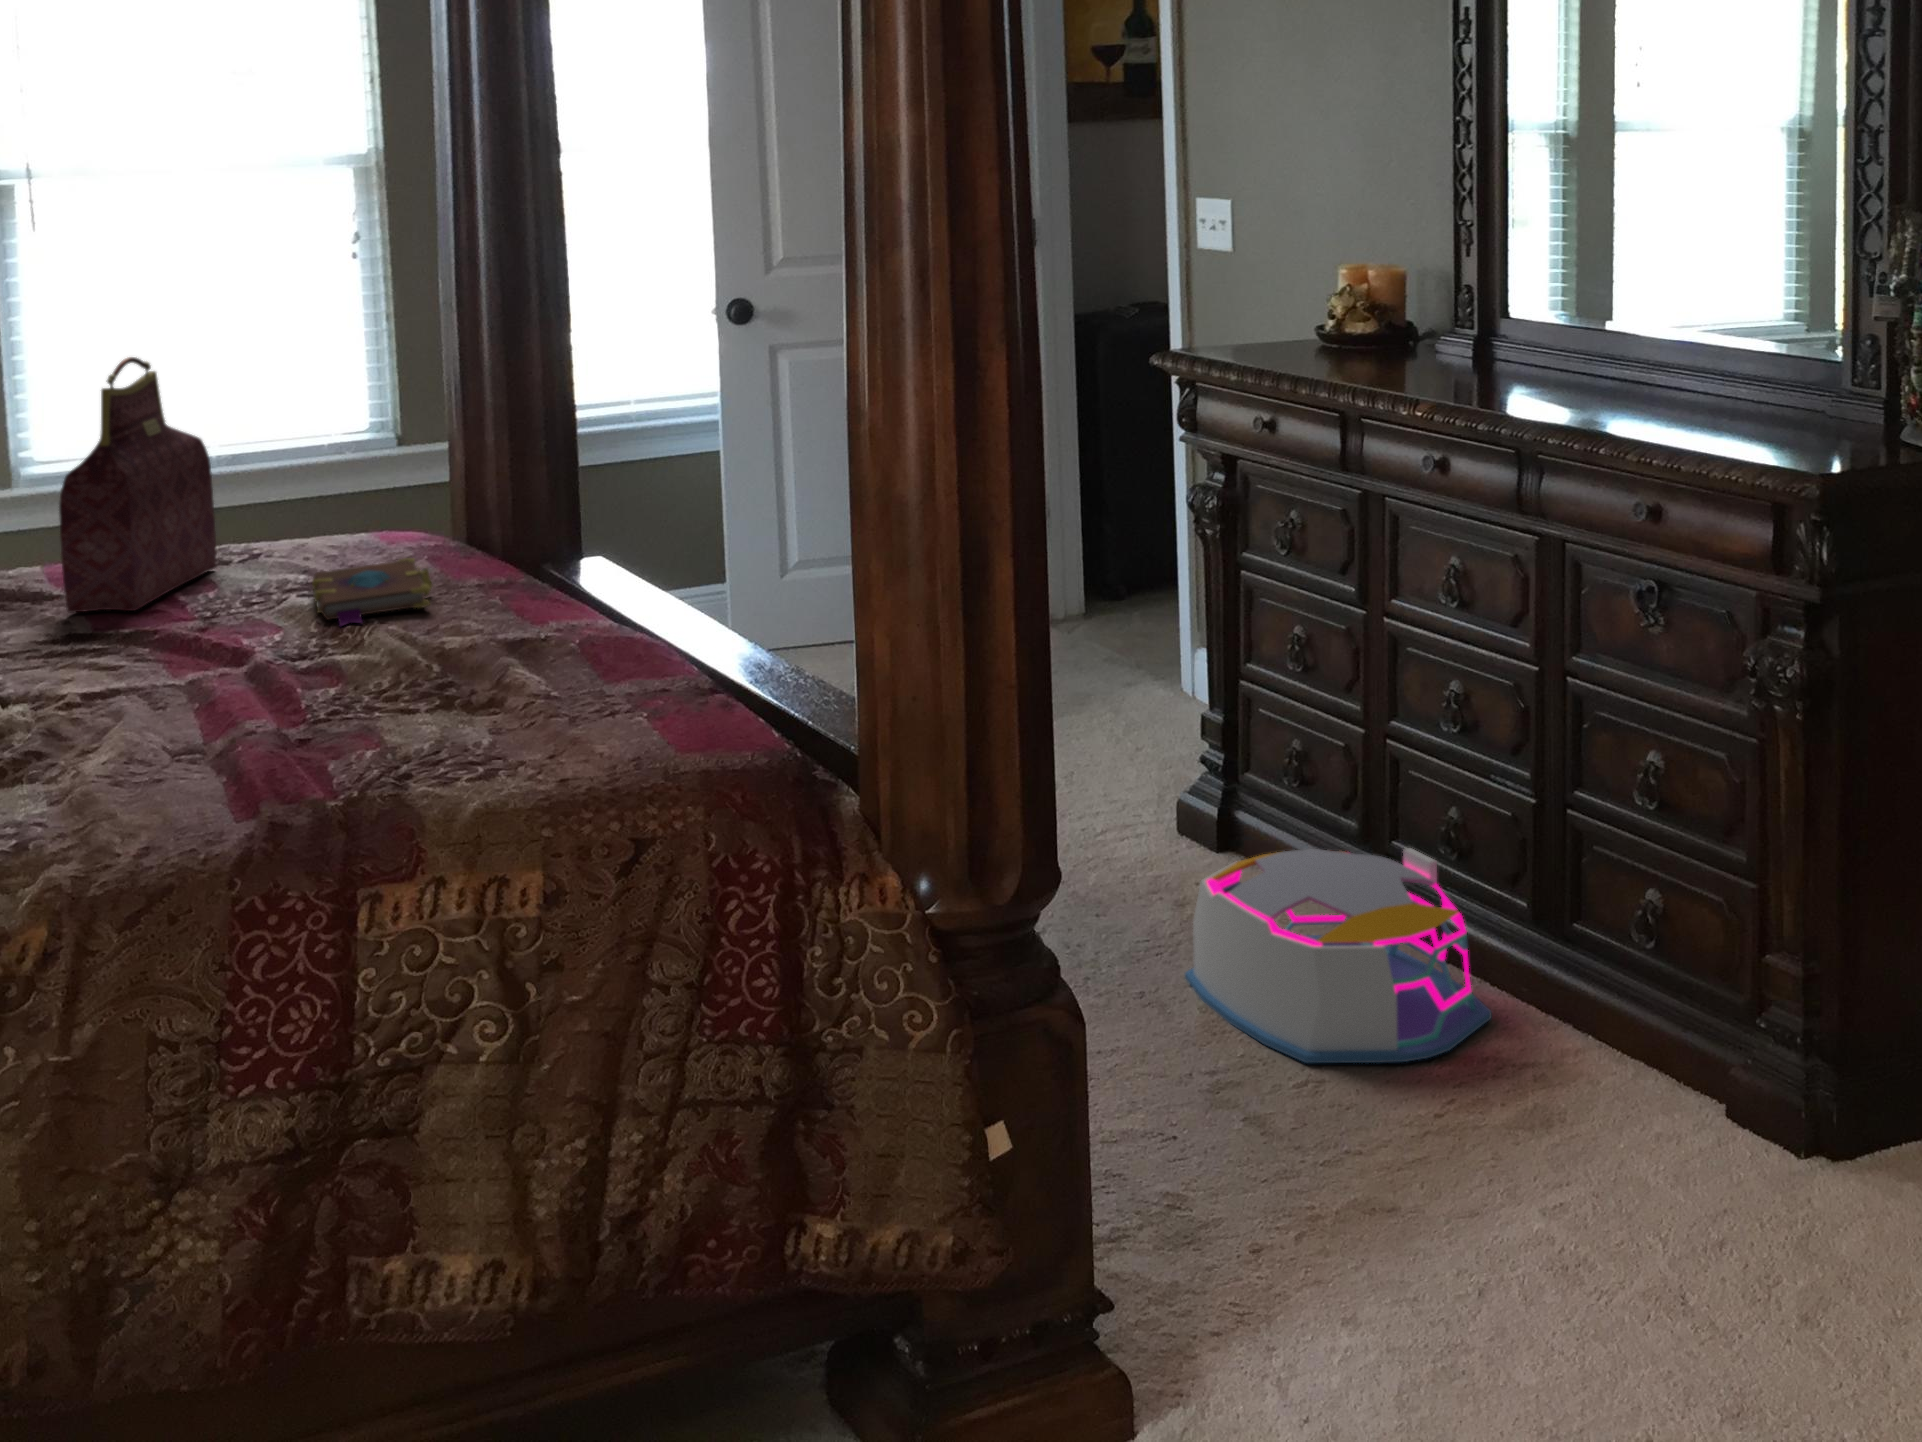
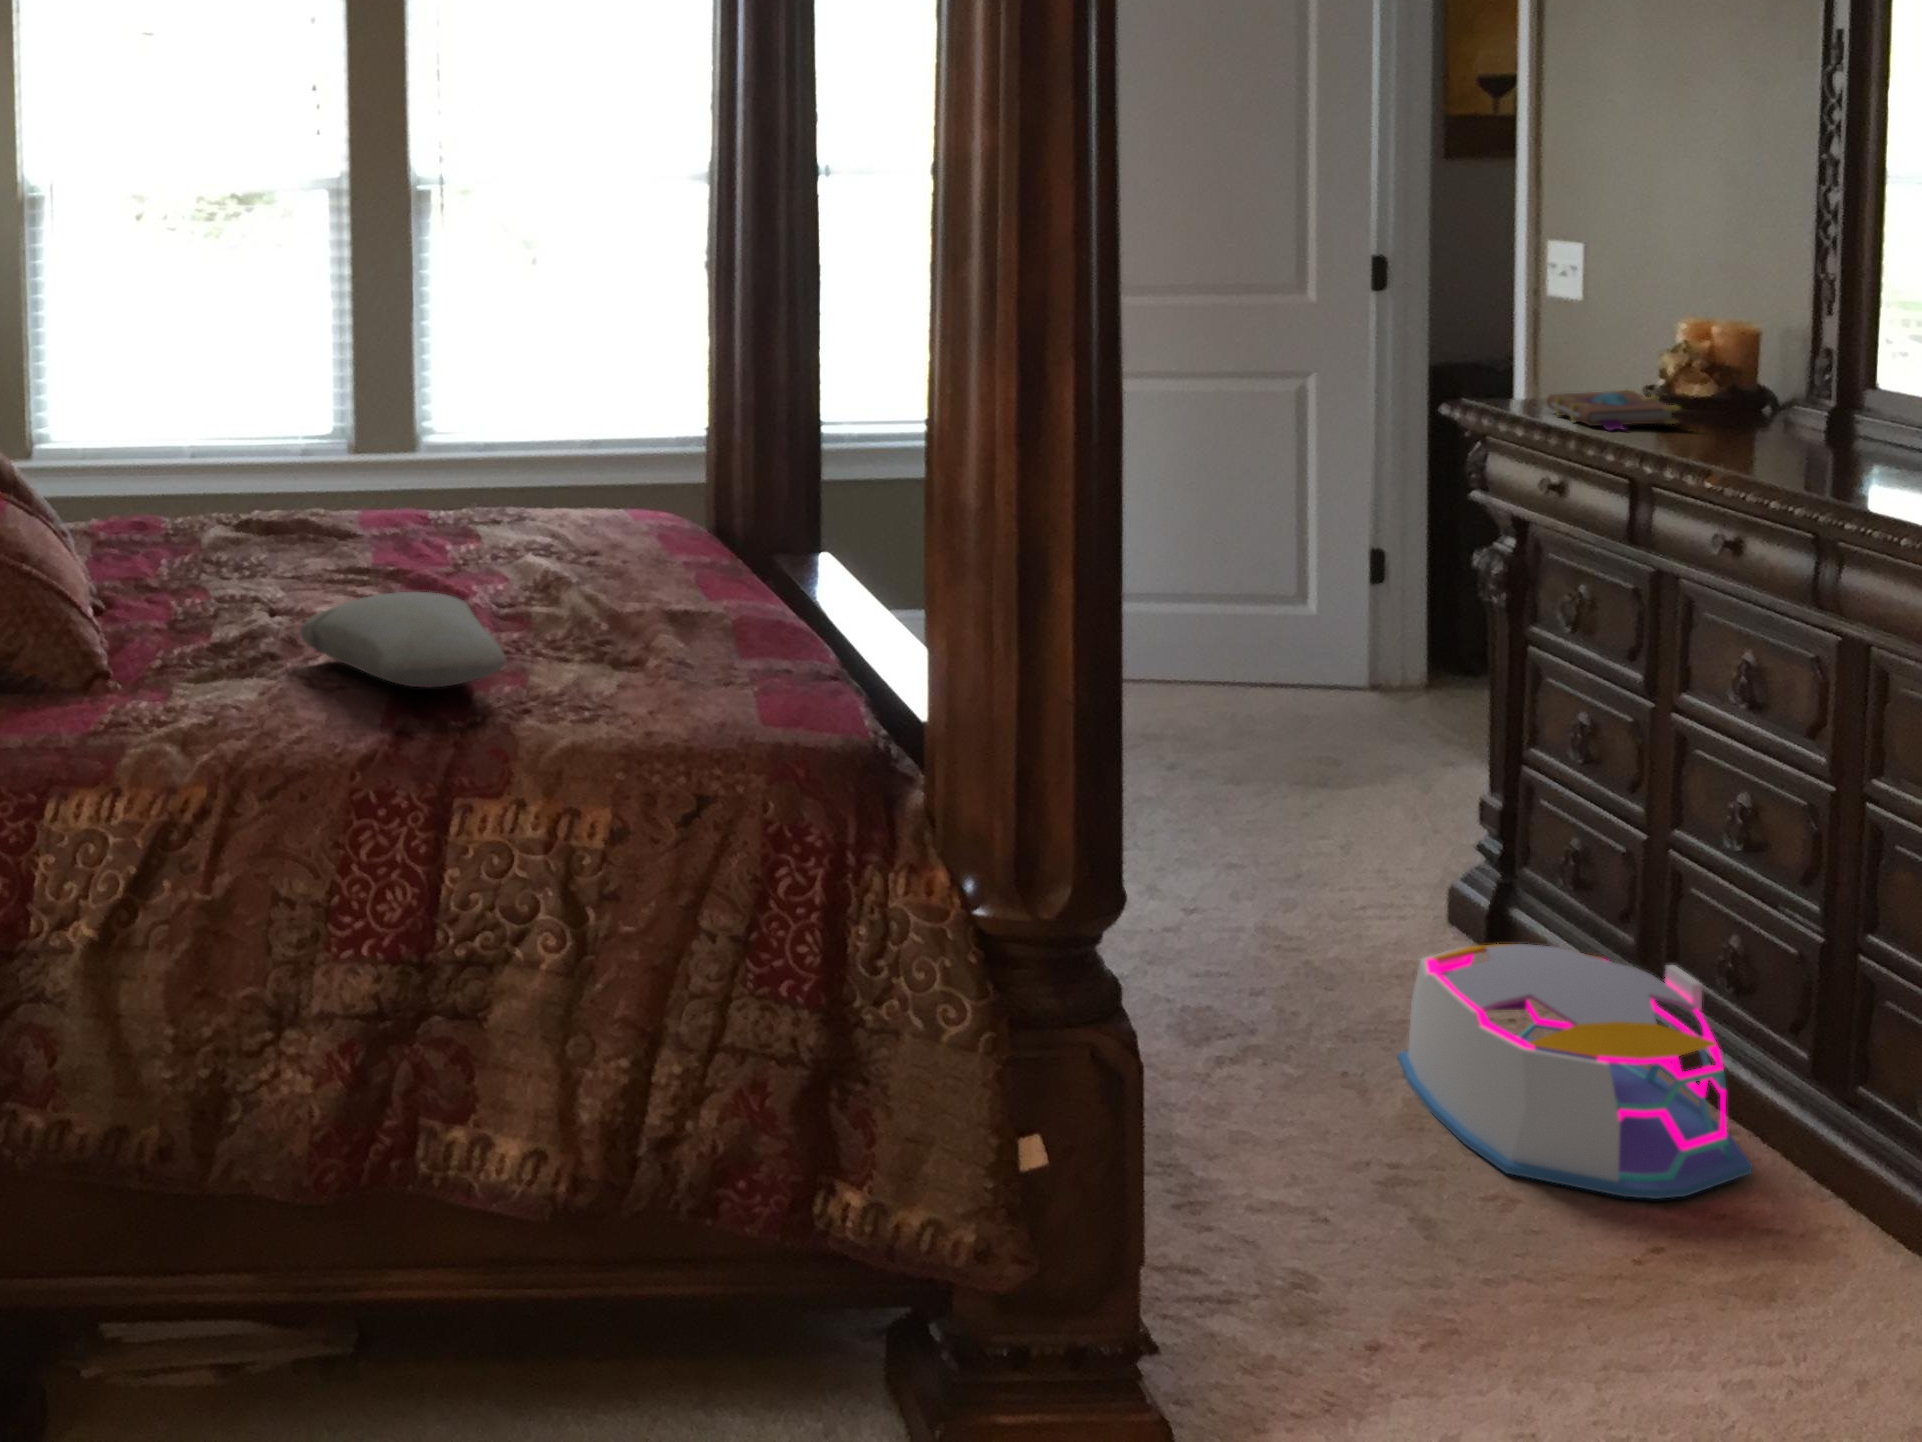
handbag: present [59,357,217,613] -> none [361,335,498,552]
book: present [312,558,432,626] -> present [1546,389,1680,430]
pillow: none [80,660,373,767] -> present [301,592,507,687]

